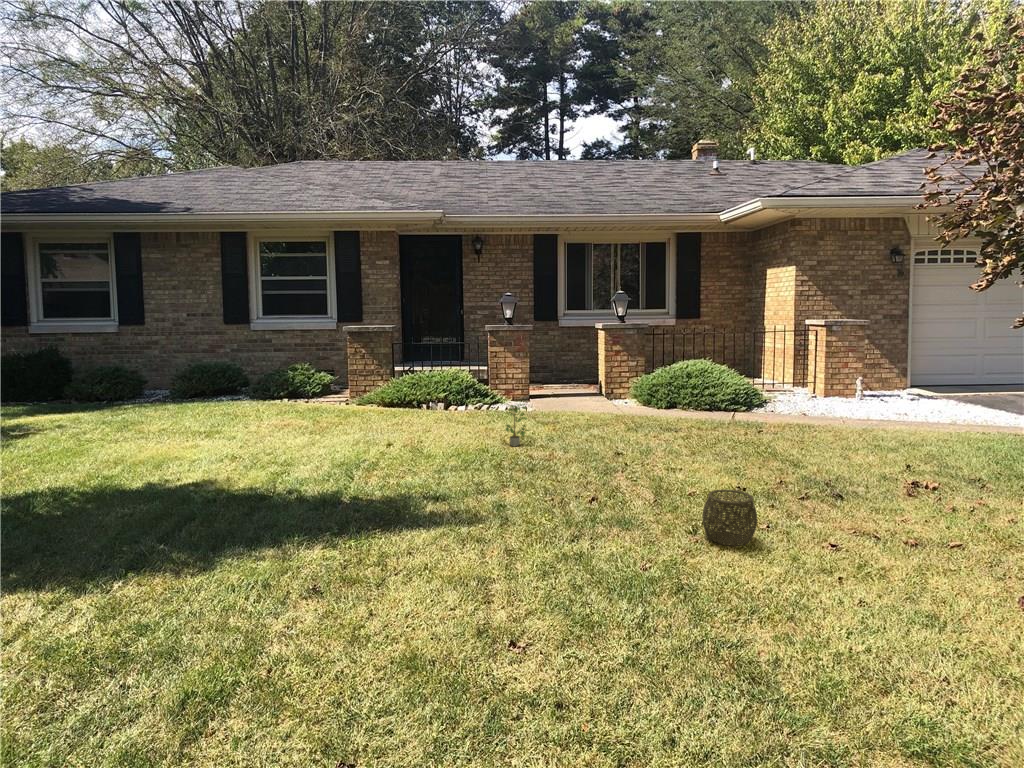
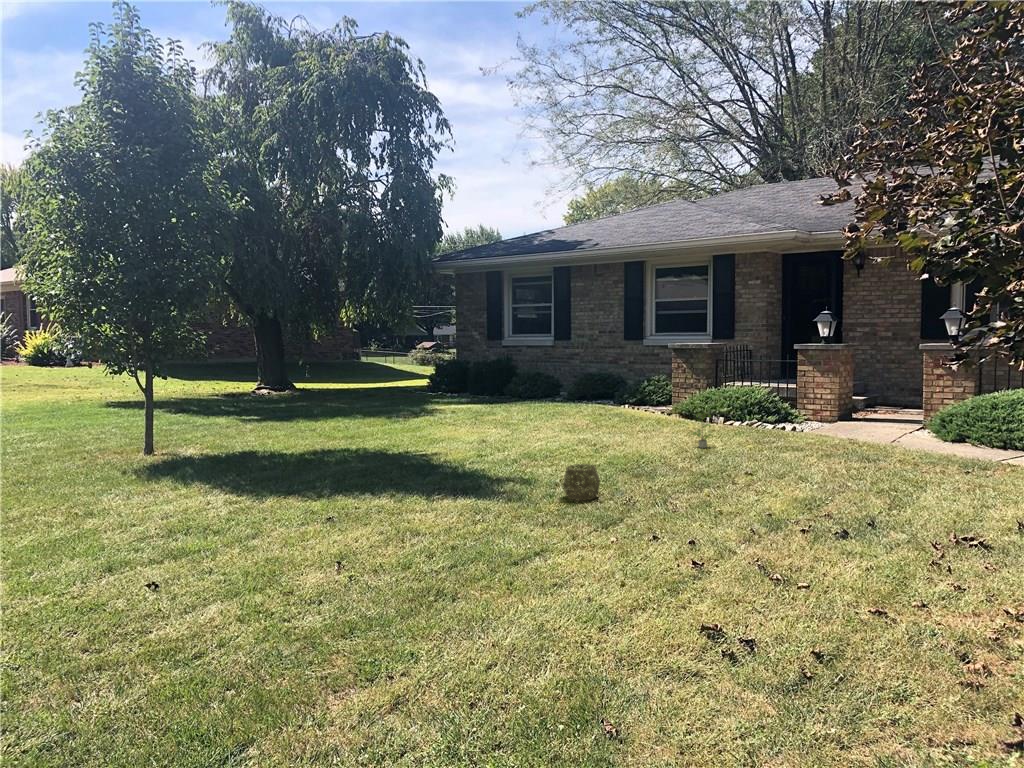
woven basket: present [702,489,758,546] -> present [563,464,600,501]

